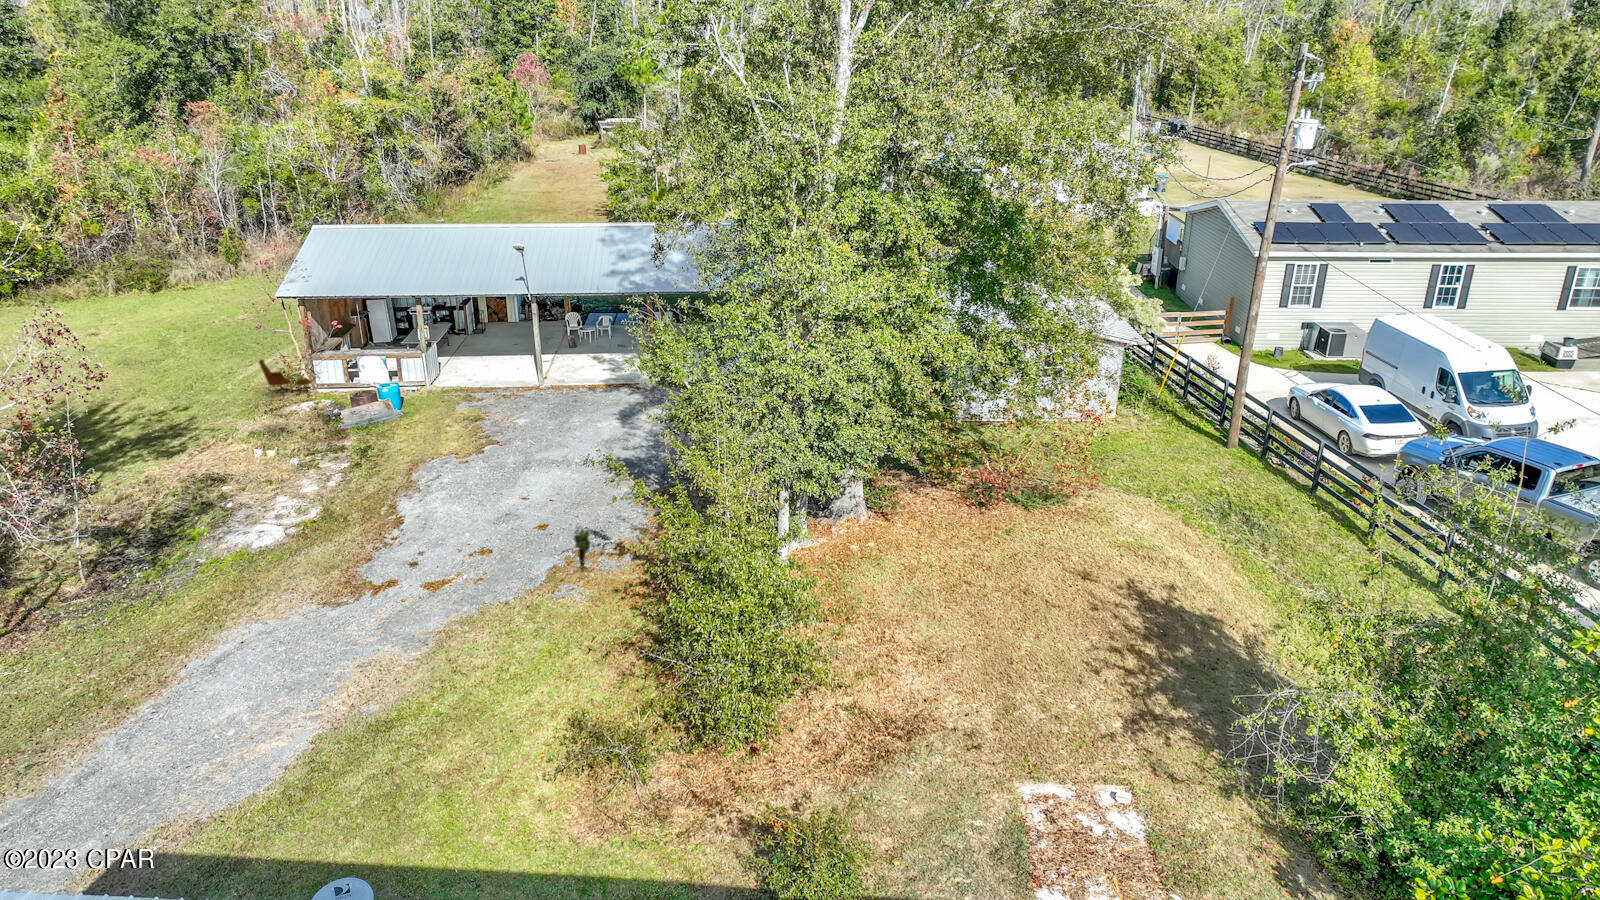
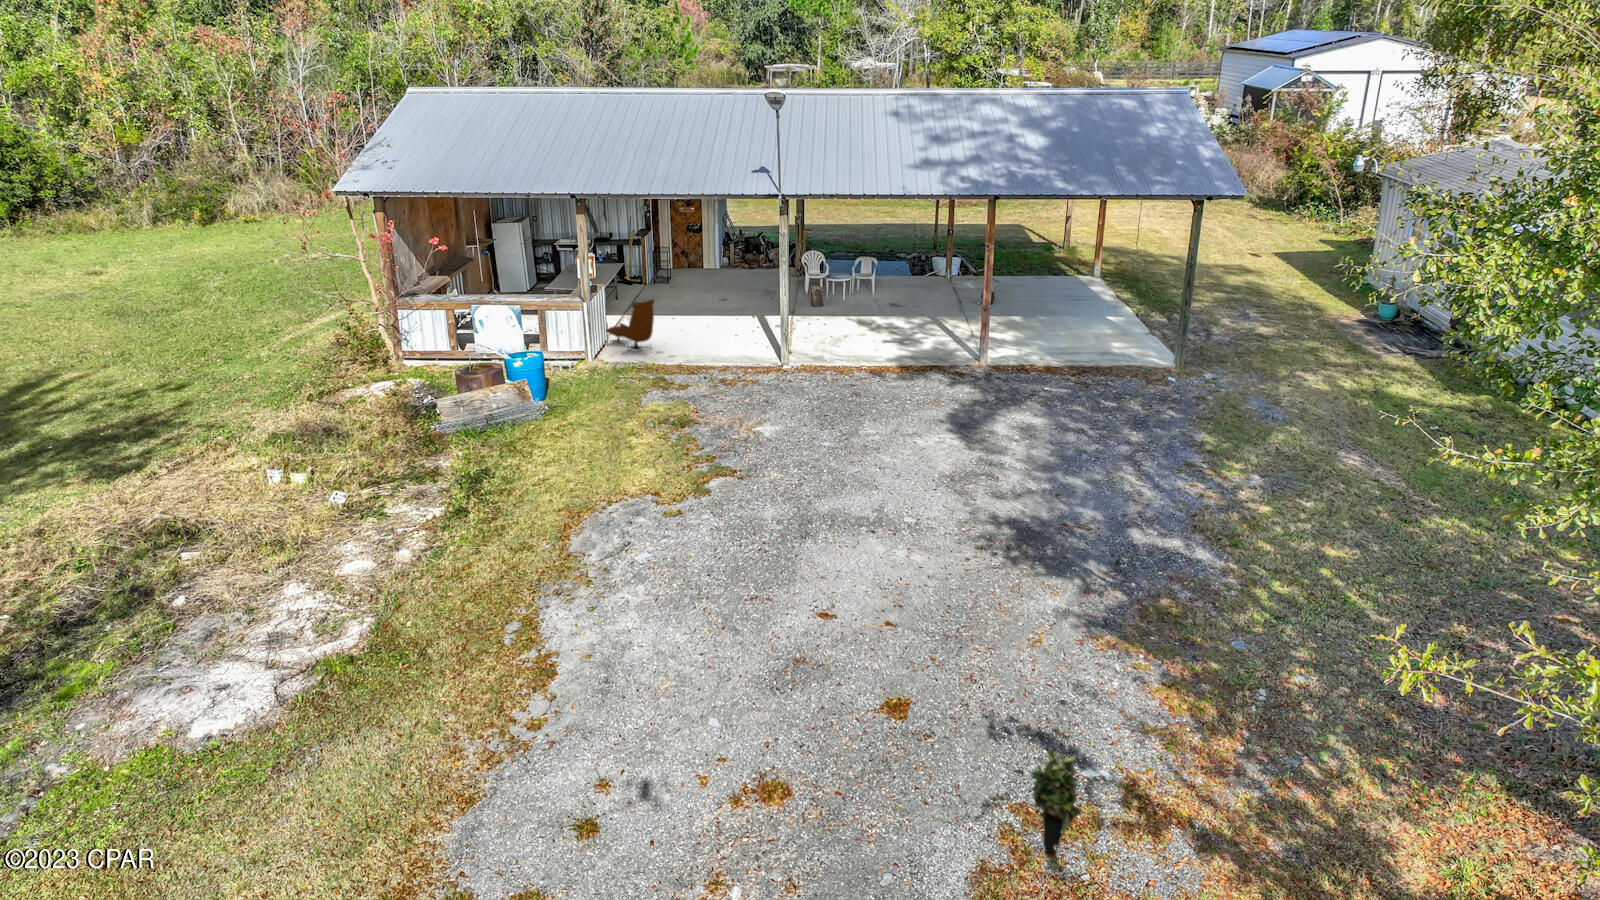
lounge chair: present [259,359,312,392] -> present [606,299,654,351]

